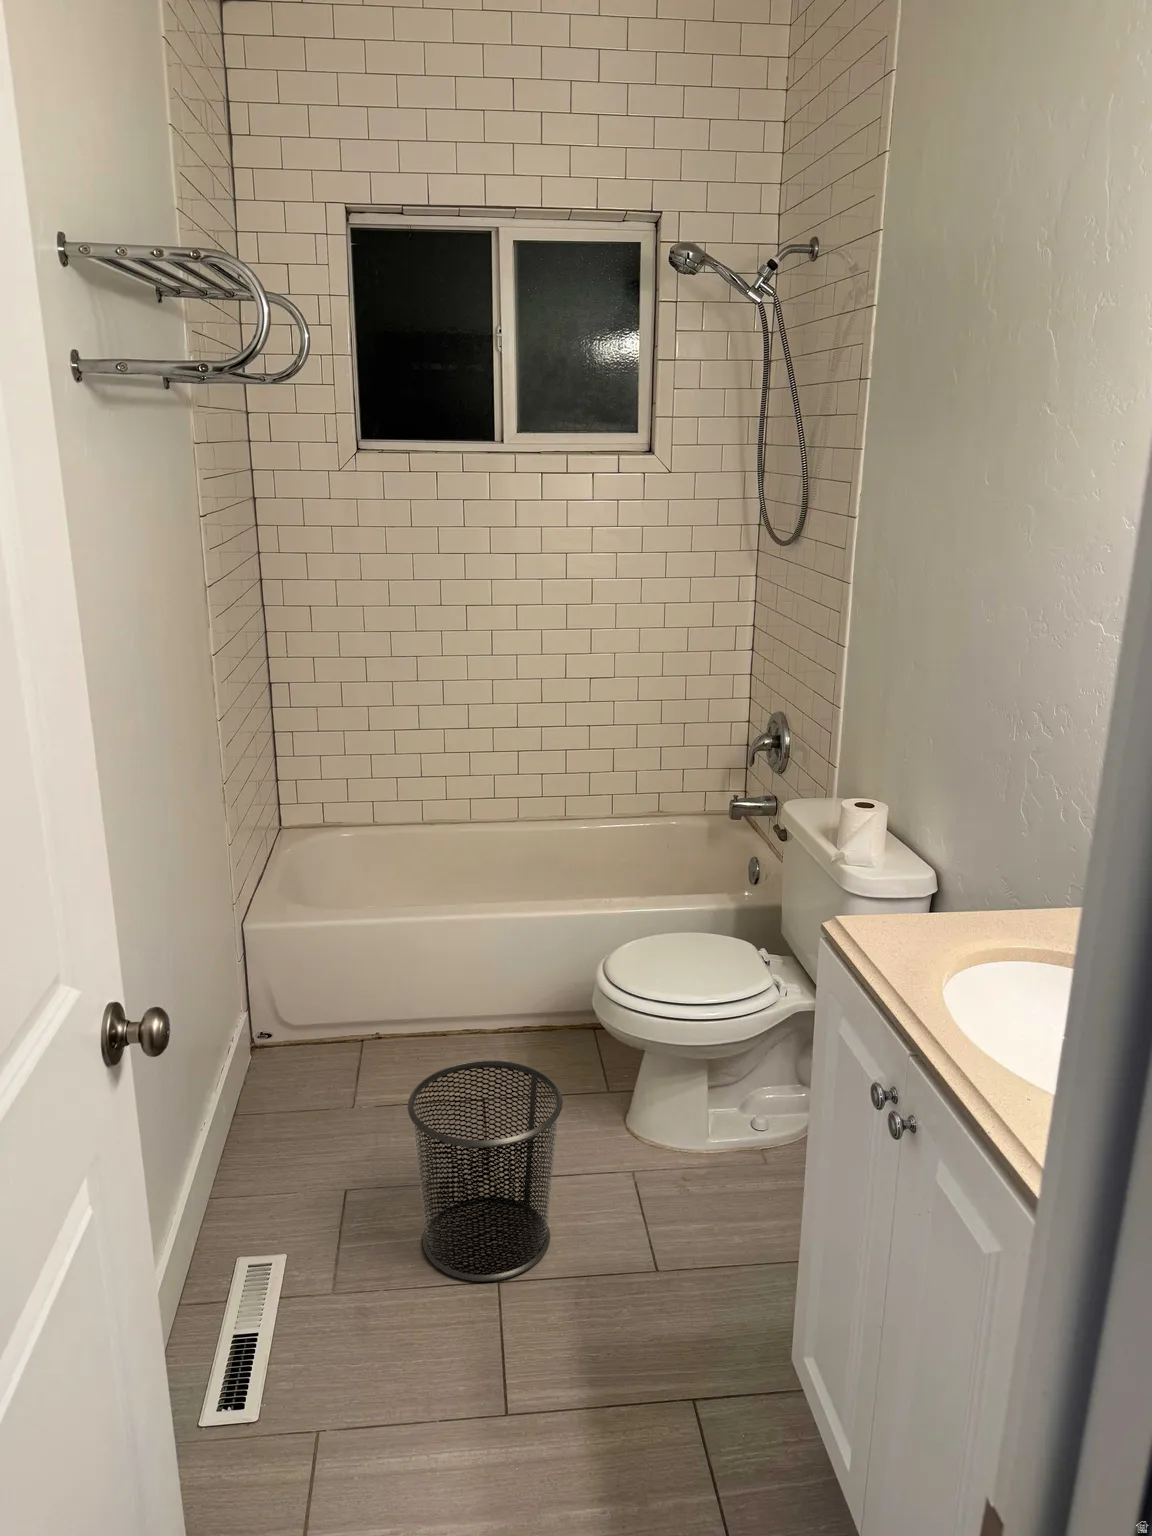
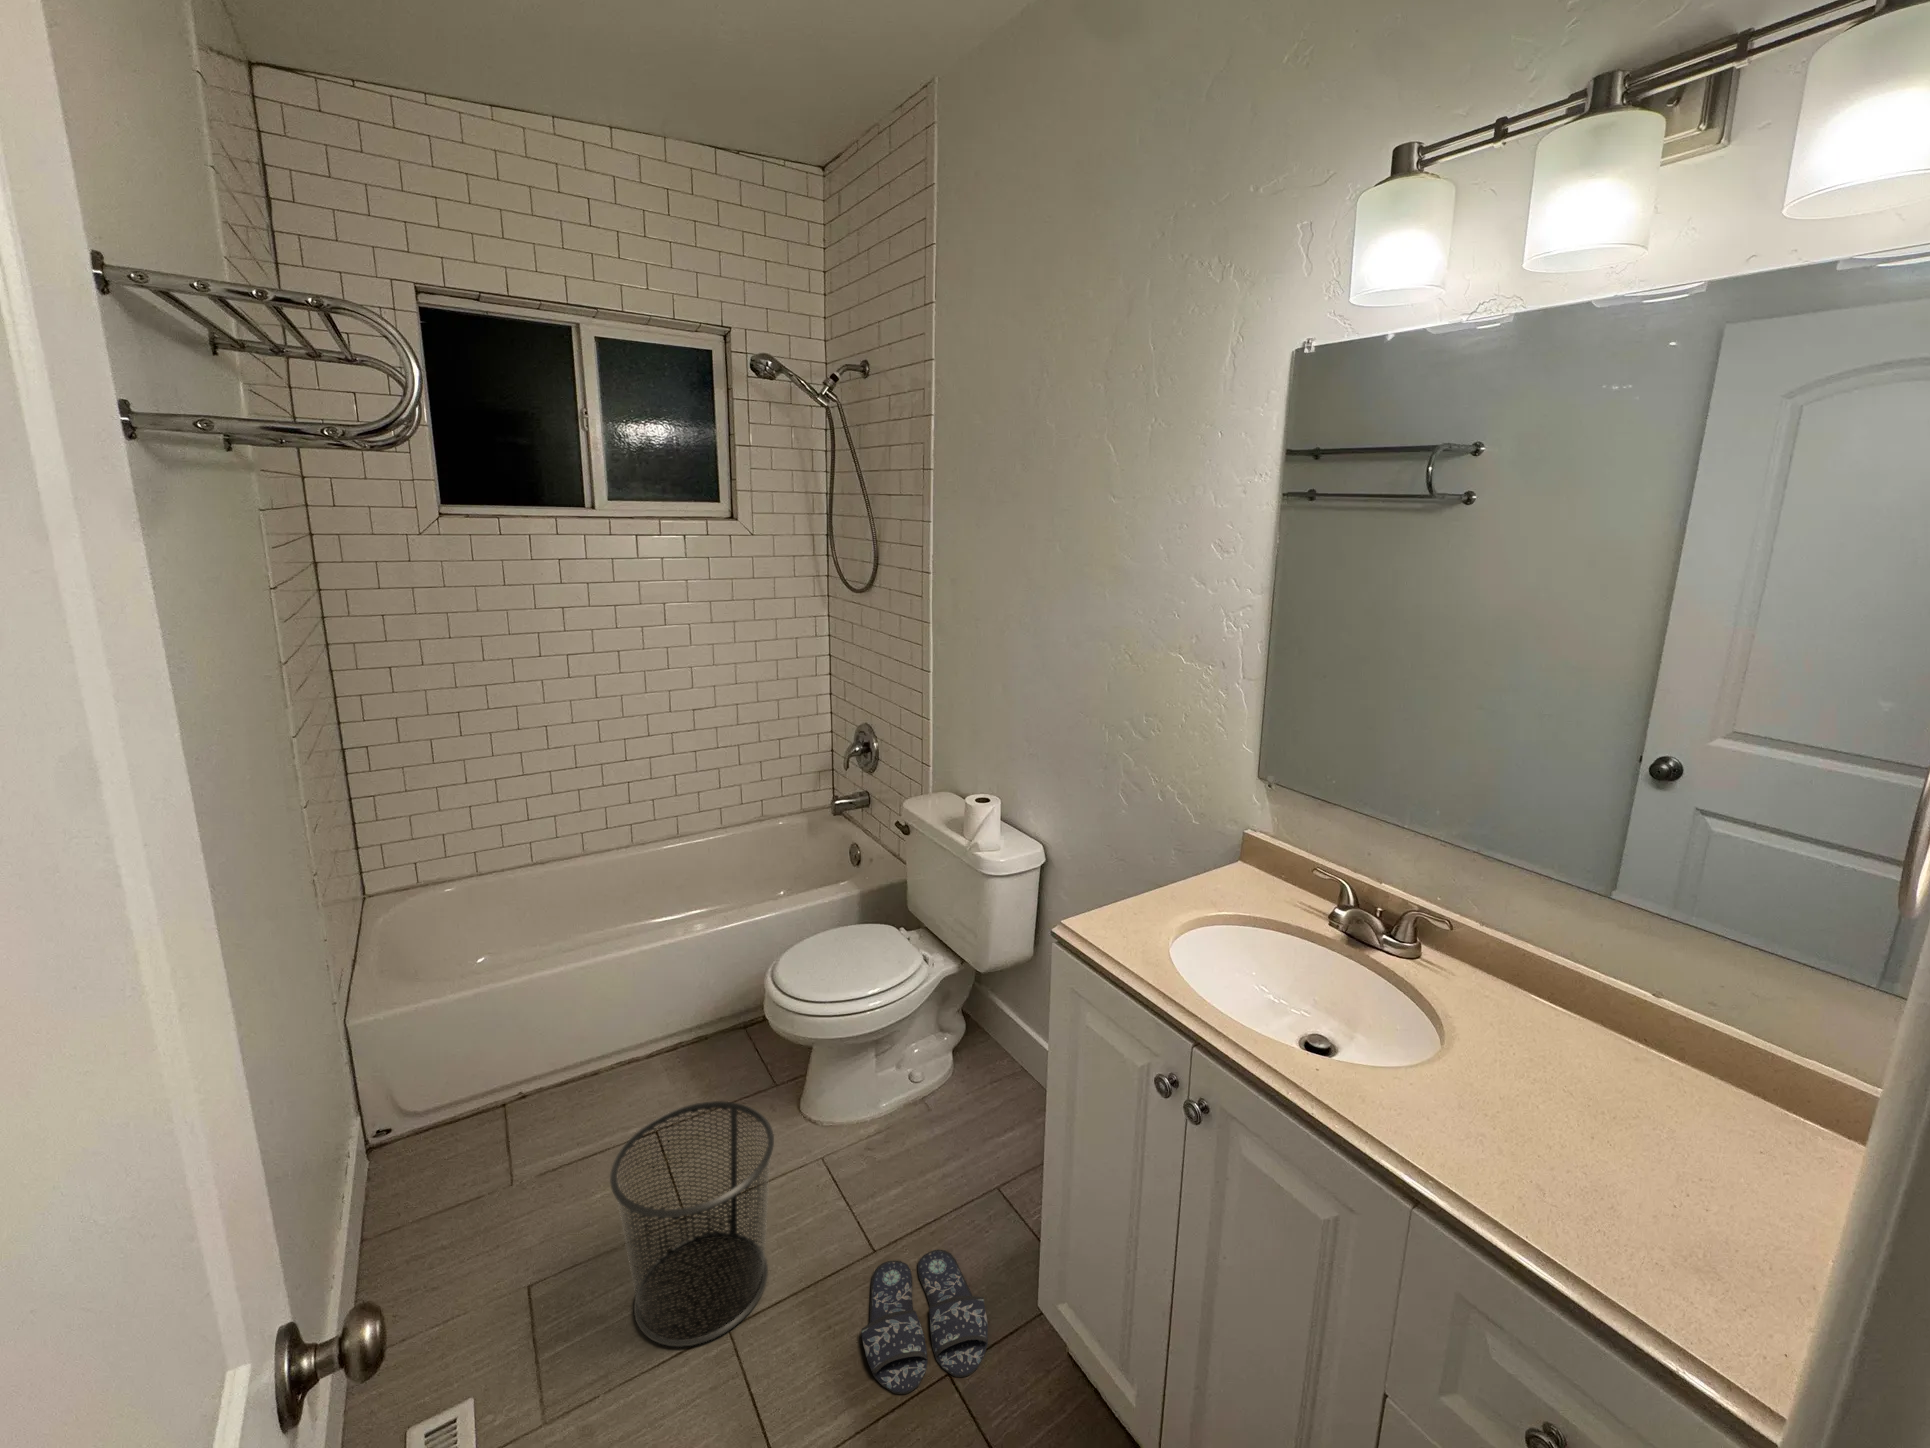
slippers: none [616,1277,755,1401] -> present [861,1250,988,1394]

